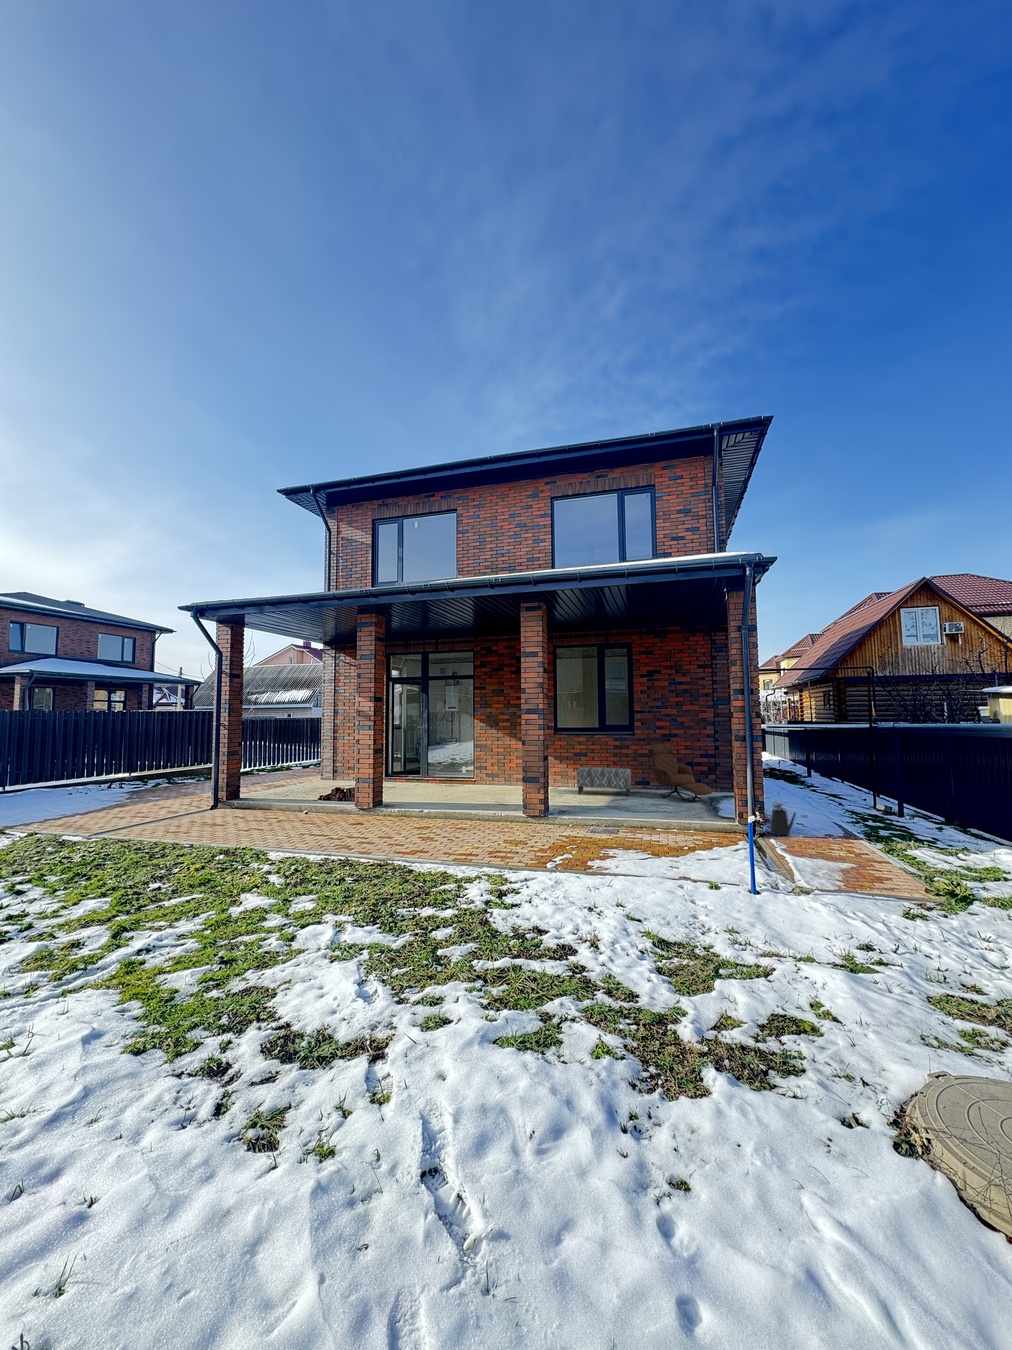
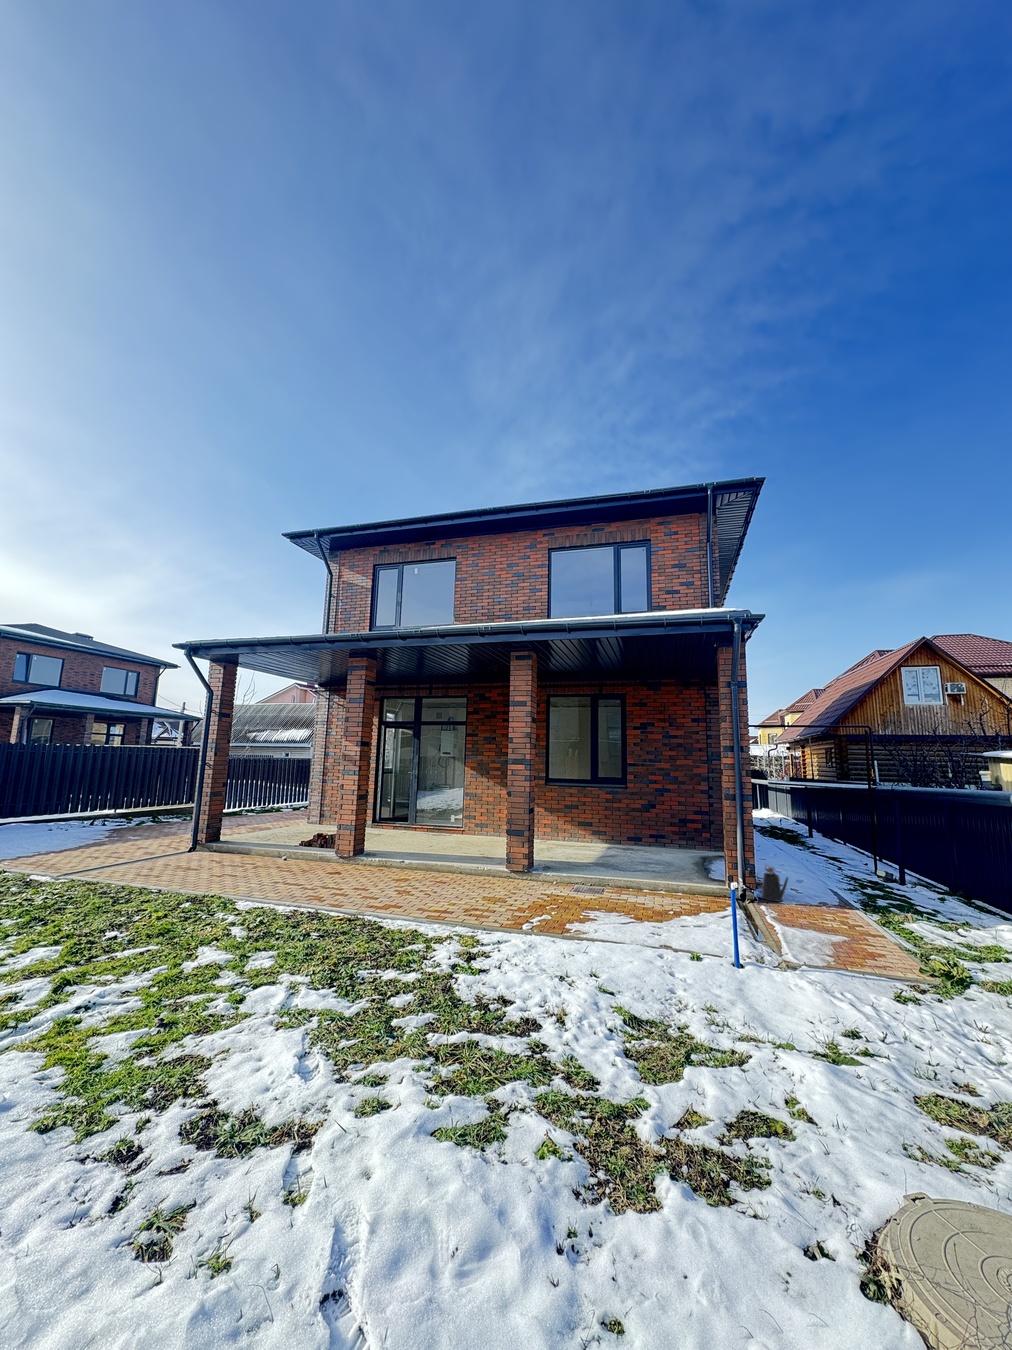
lounge chair: present [652,744,712,803] -> none [644,799,705,863]
bench: present [577,767,631,796] -> none [567,820,623,852]

